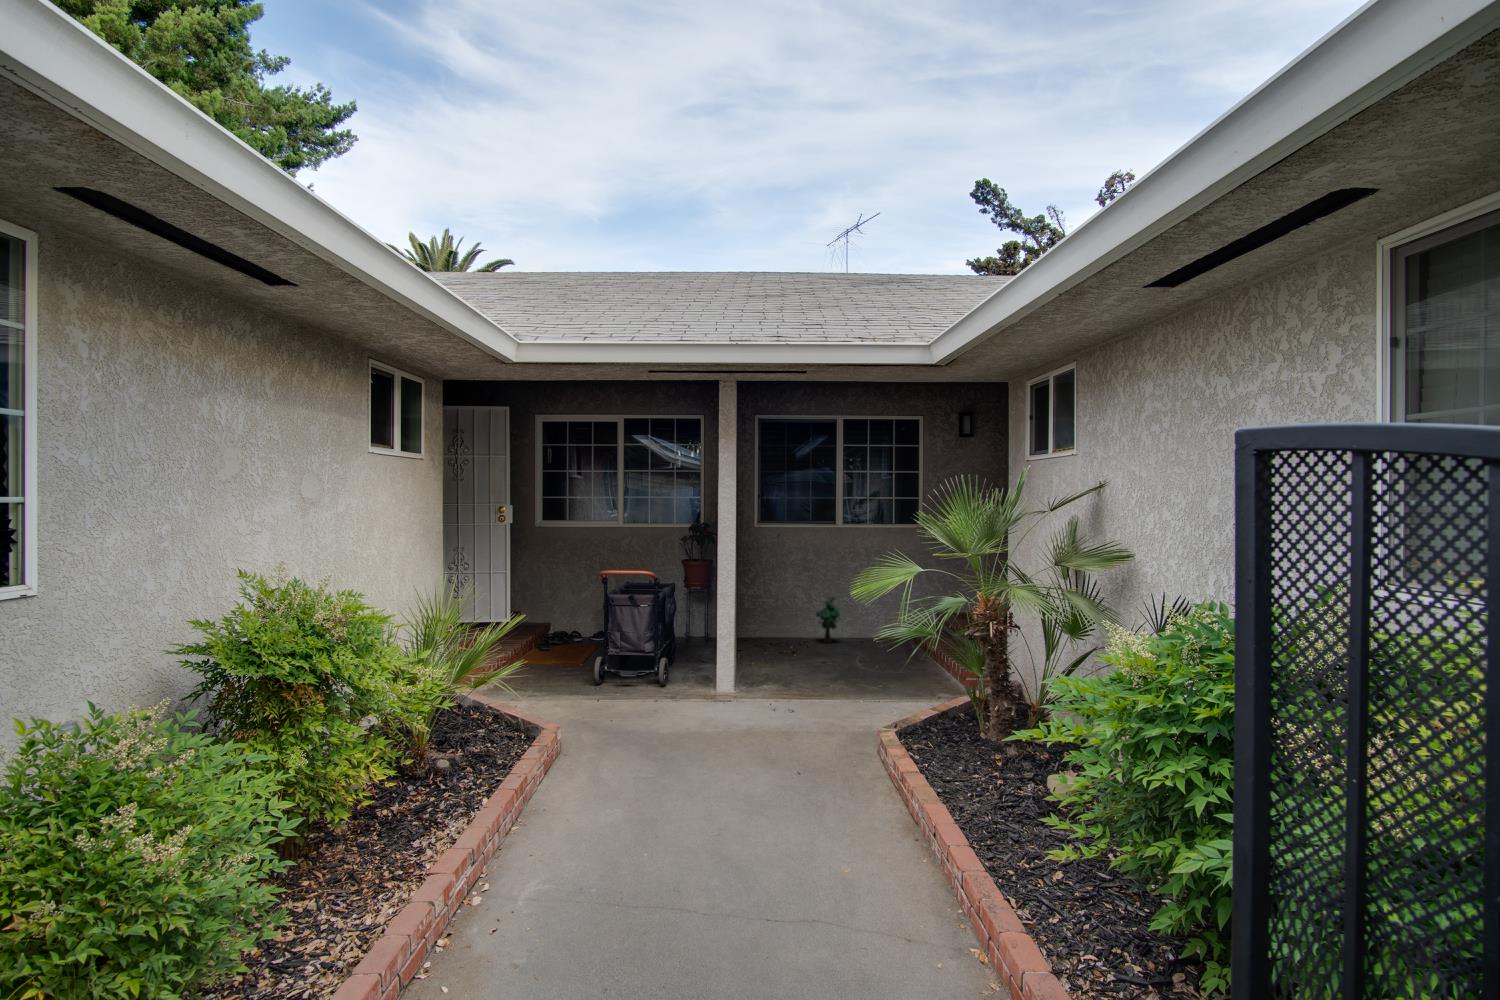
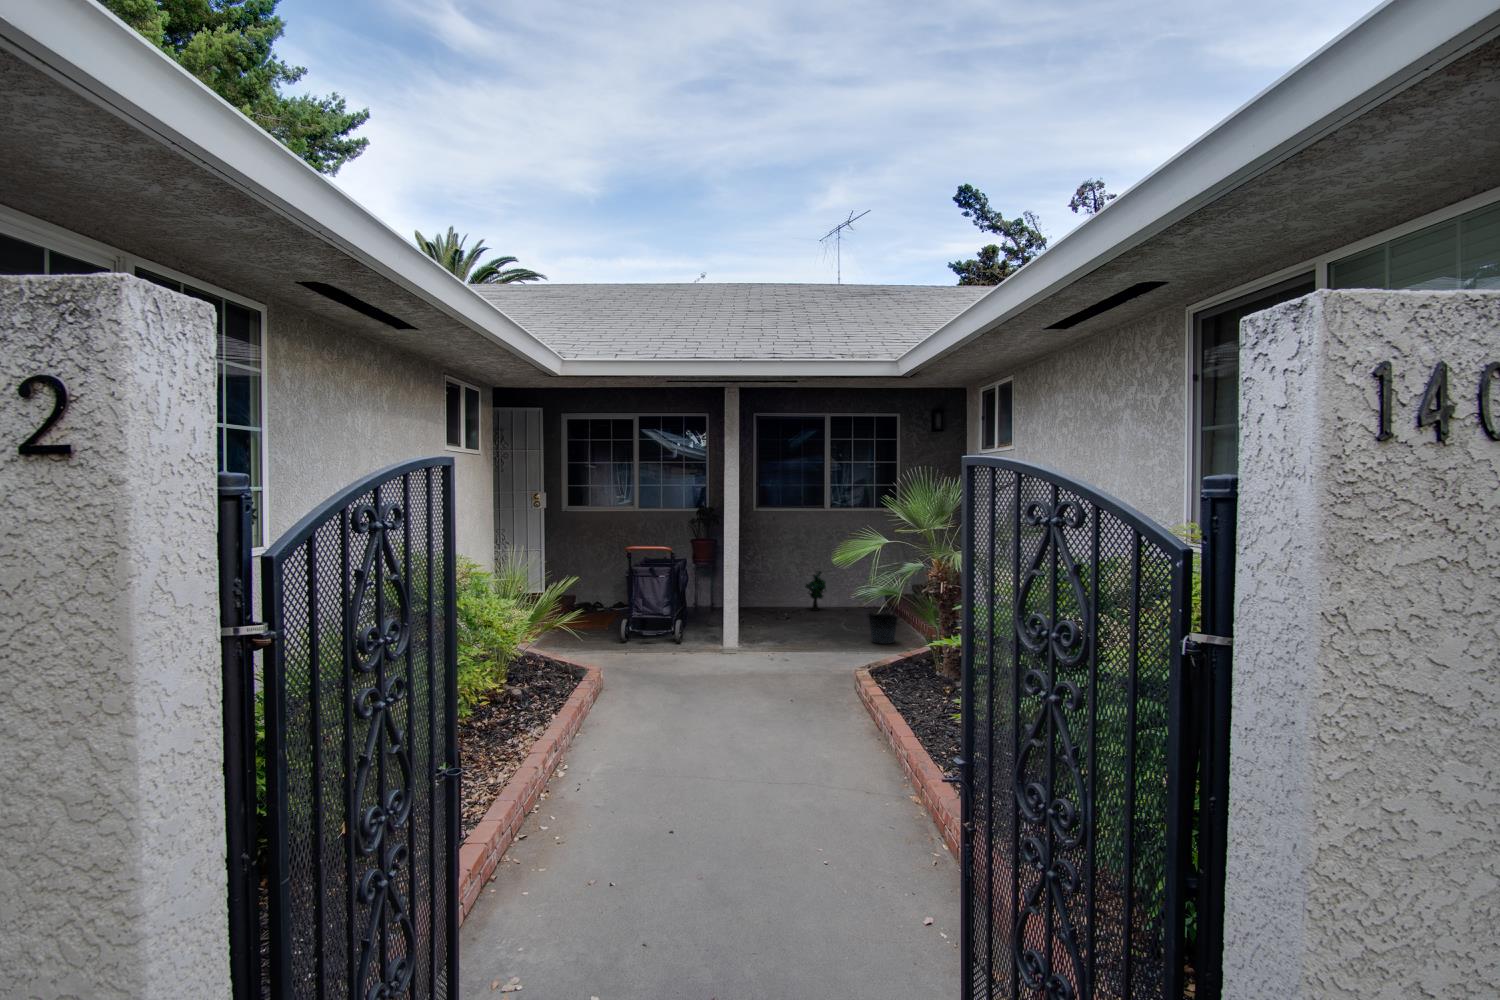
bucket: none [889,649,926,687] -> present [868,614,897,644]

